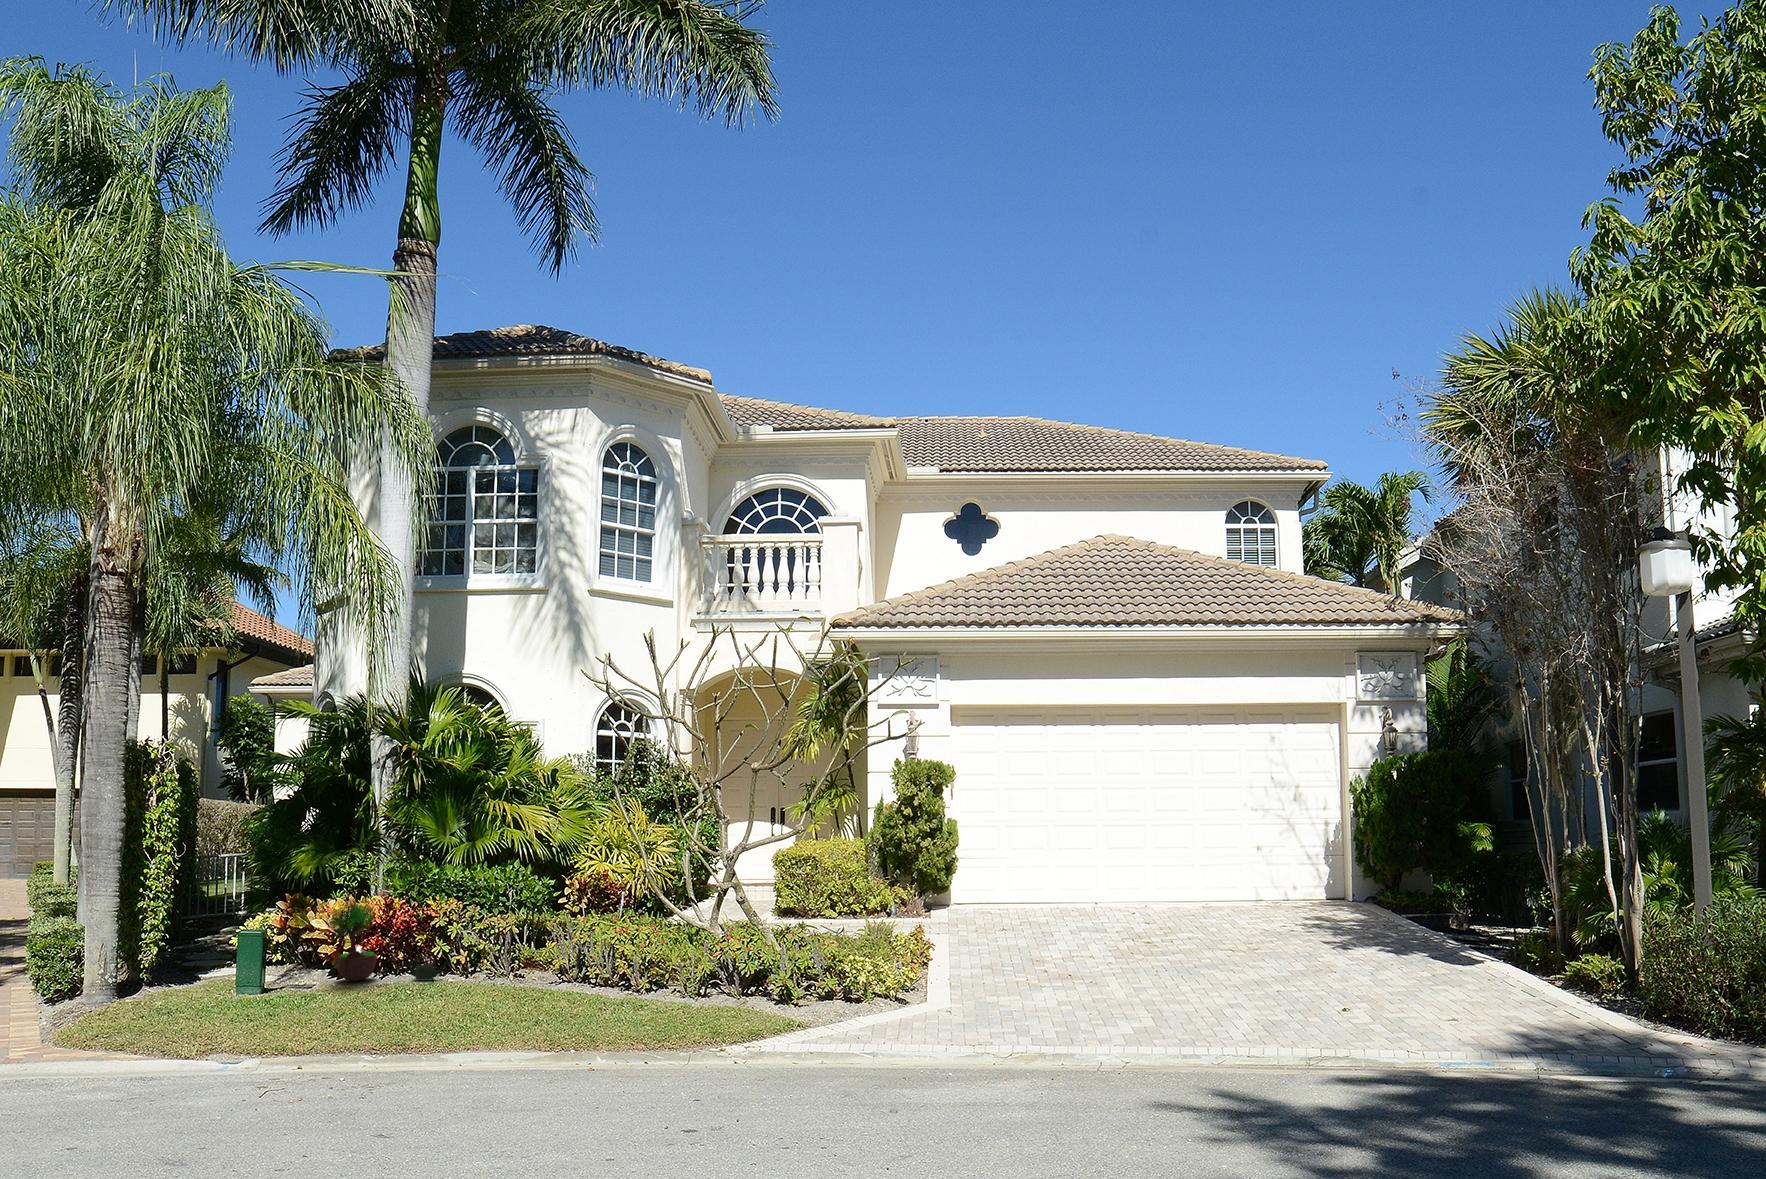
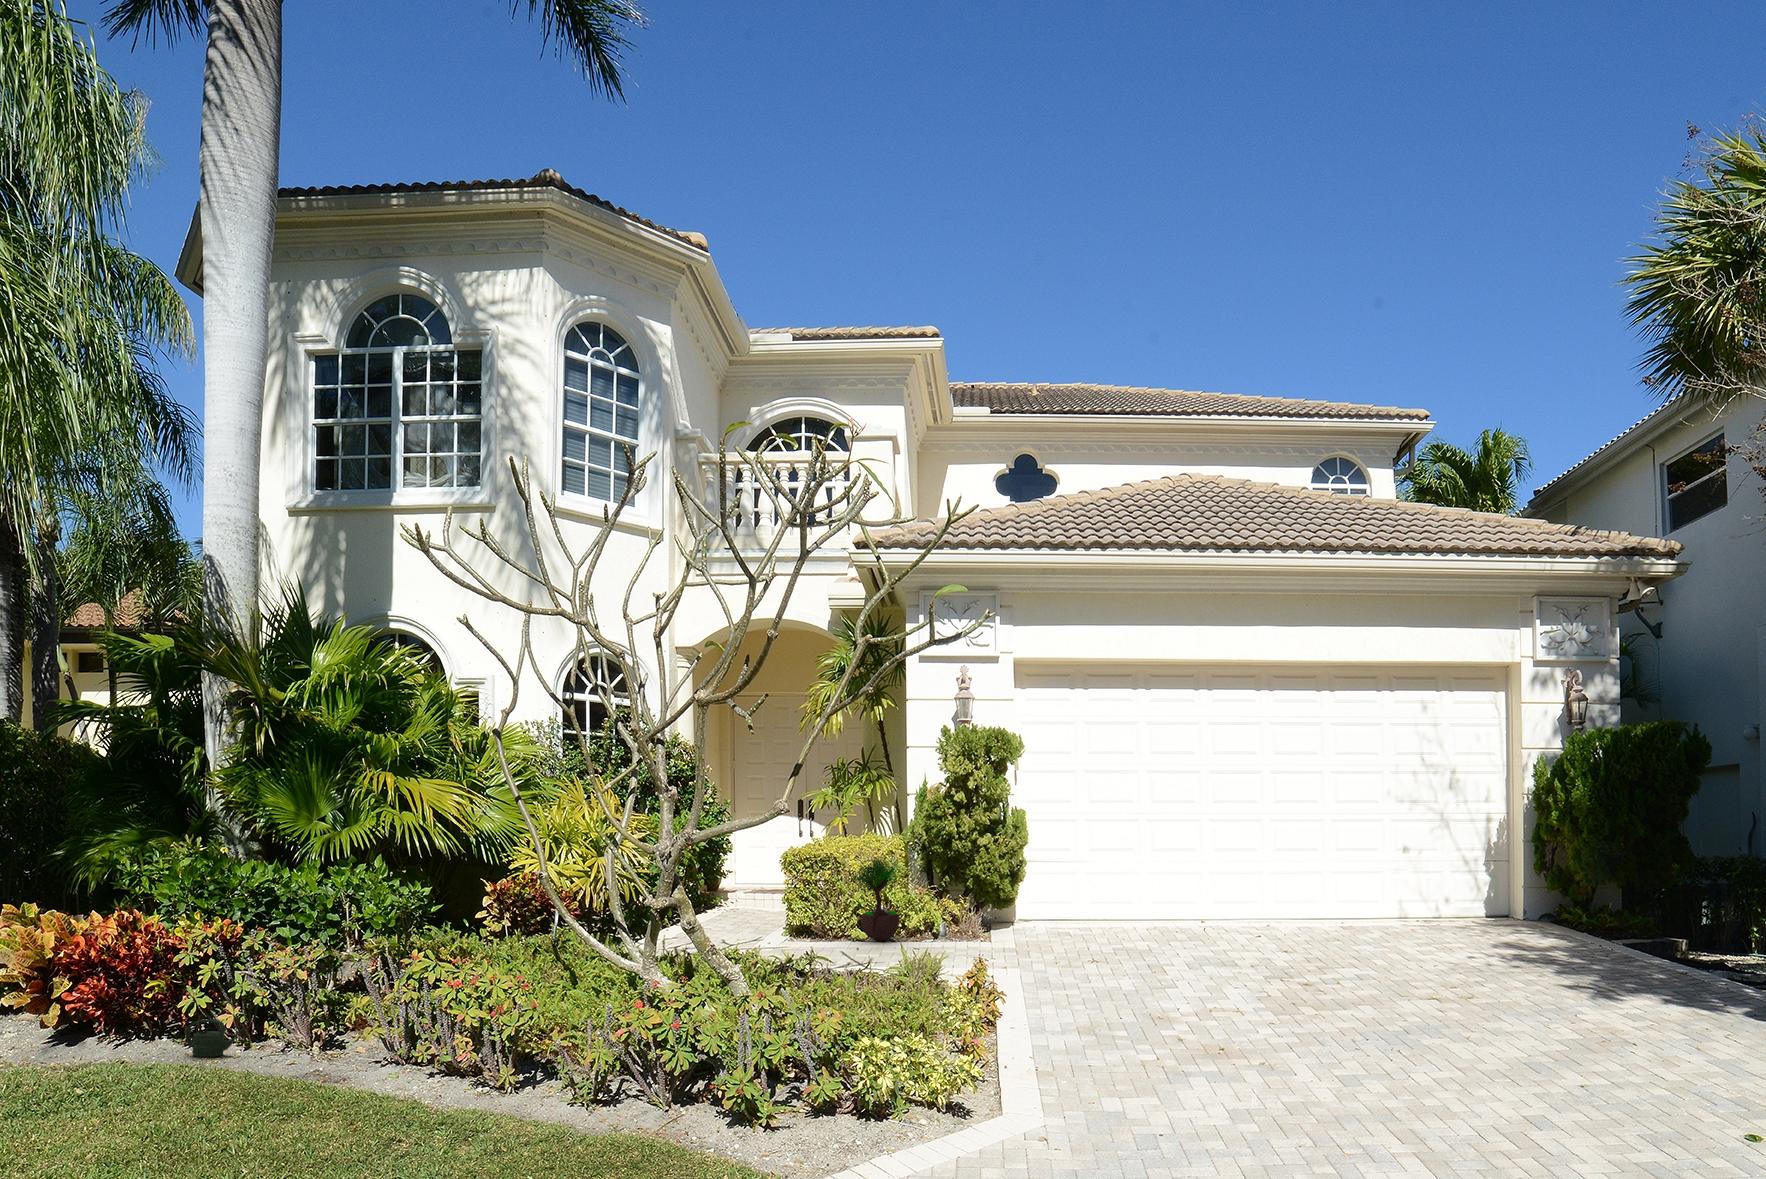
potted tree: present [326,901,376,981] -> present [852,857,900,941]

